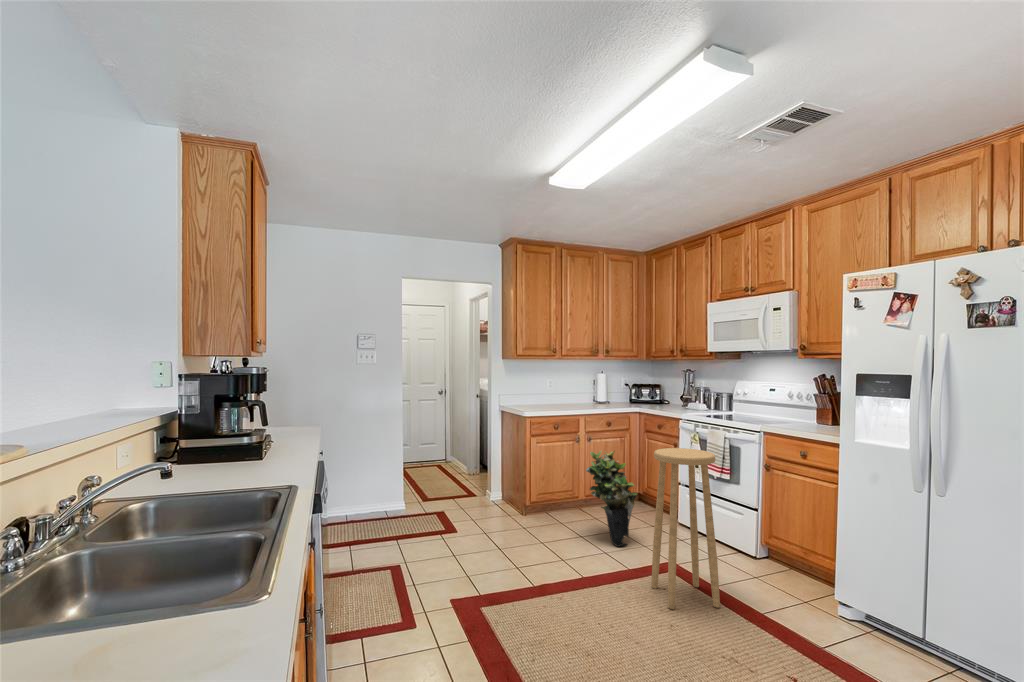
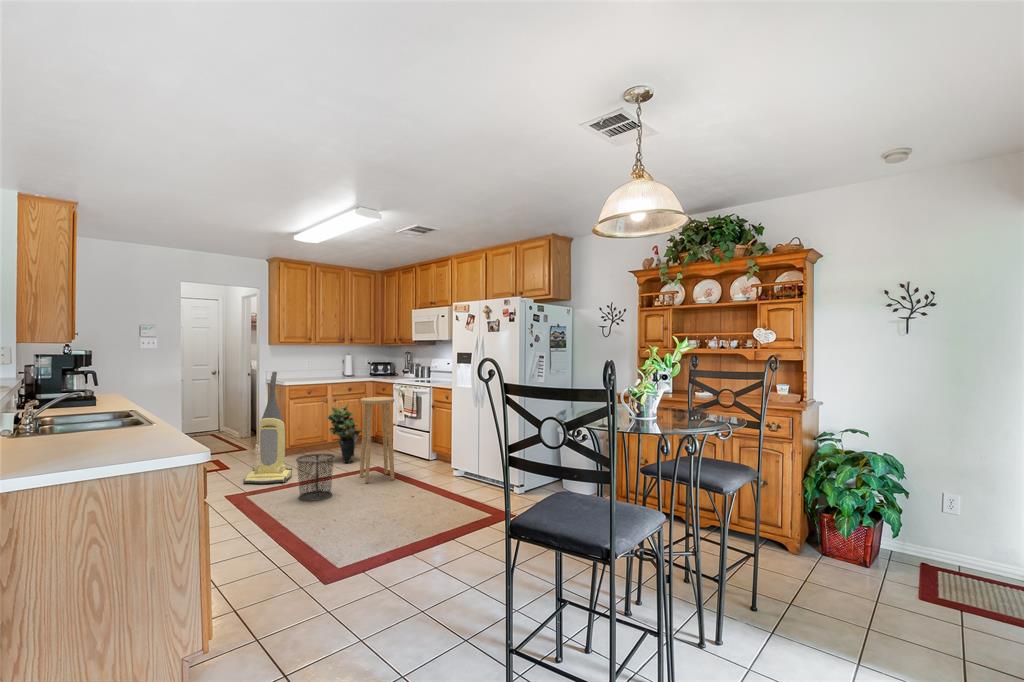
vacuum cleaner: none [473,398,541,580] -> present [243,372,292,484]
waste bin: none [557,549,624,648] -> present [296,454,335,501]

